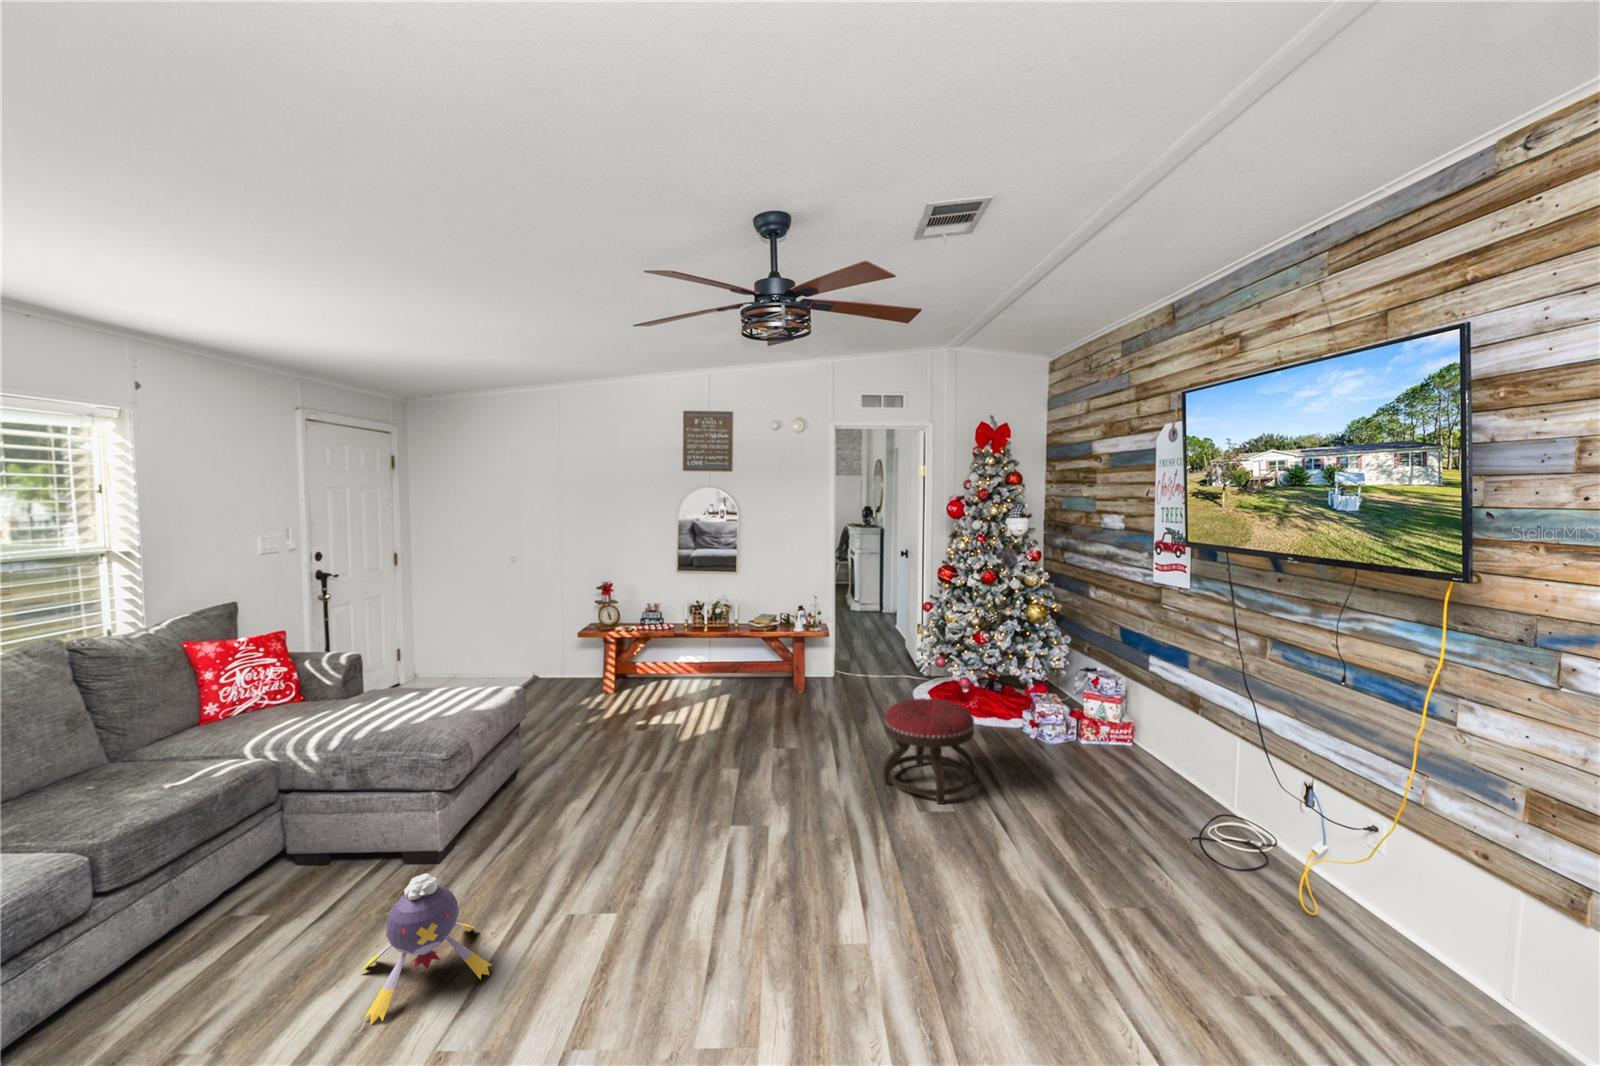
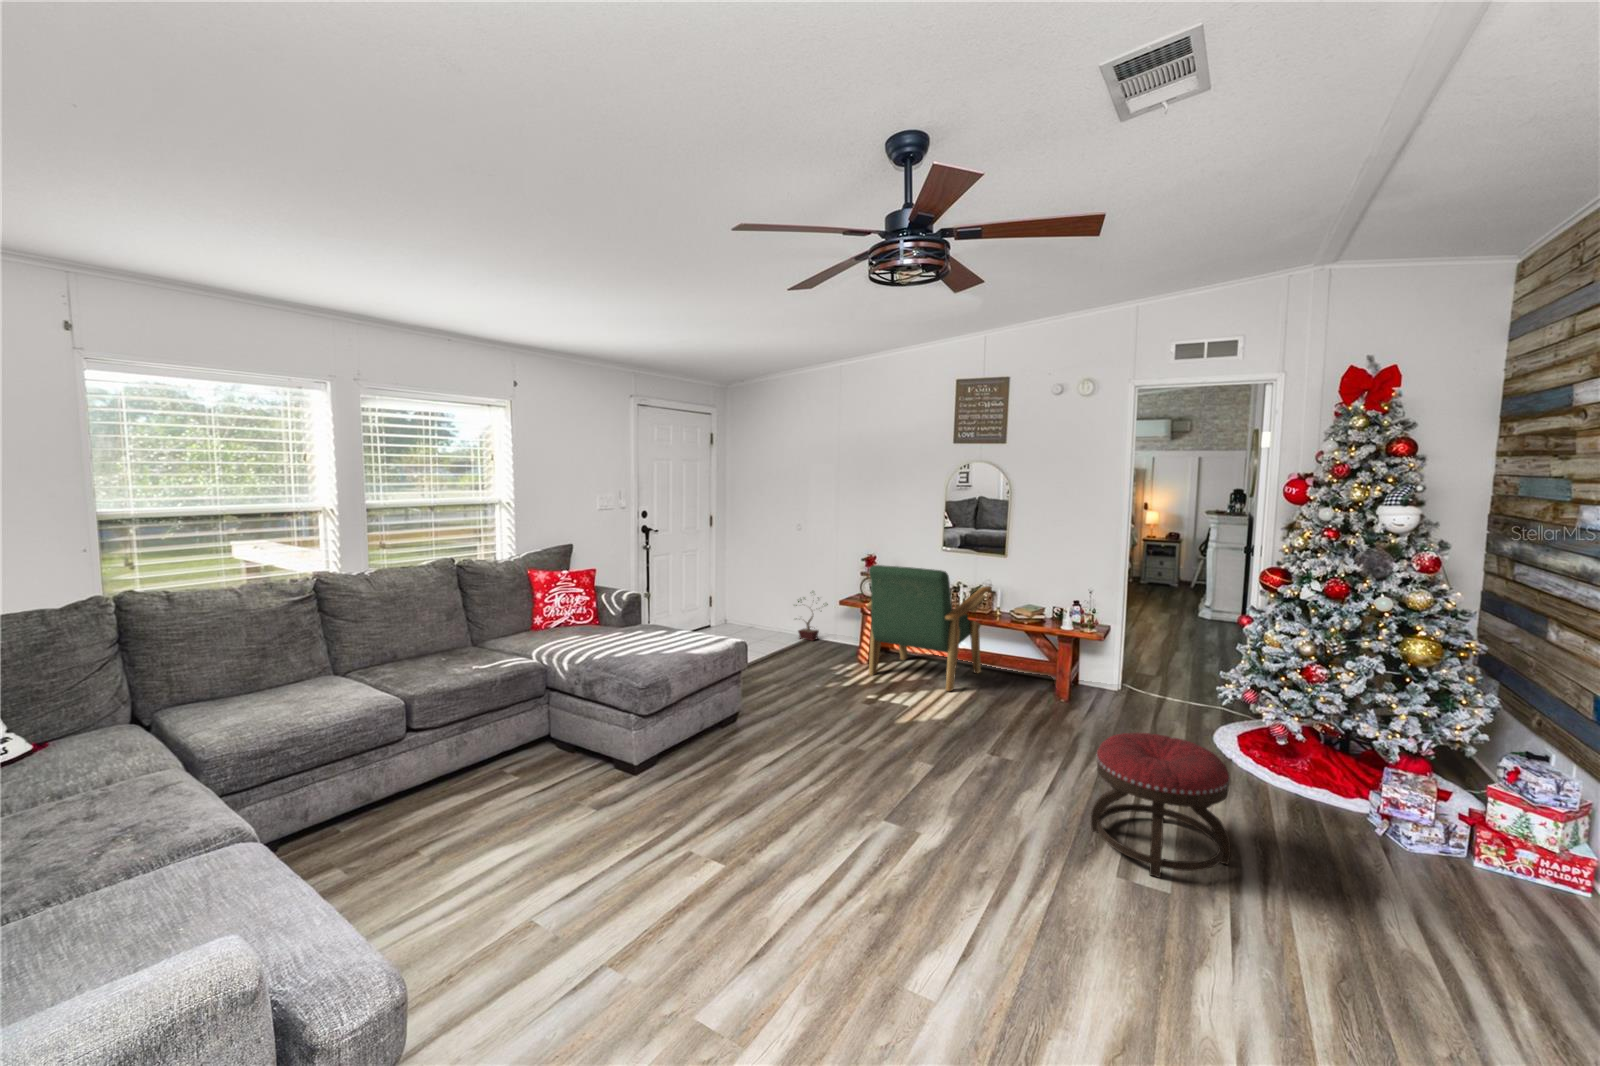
armchair: none [619,591,729,703] -> present [867,565,992,691]
potted plant: none [512,625,559,680] -> present [796,592,828,641]
plush toy: present [361,873,492,1025] -> none [510,776,619,882]

